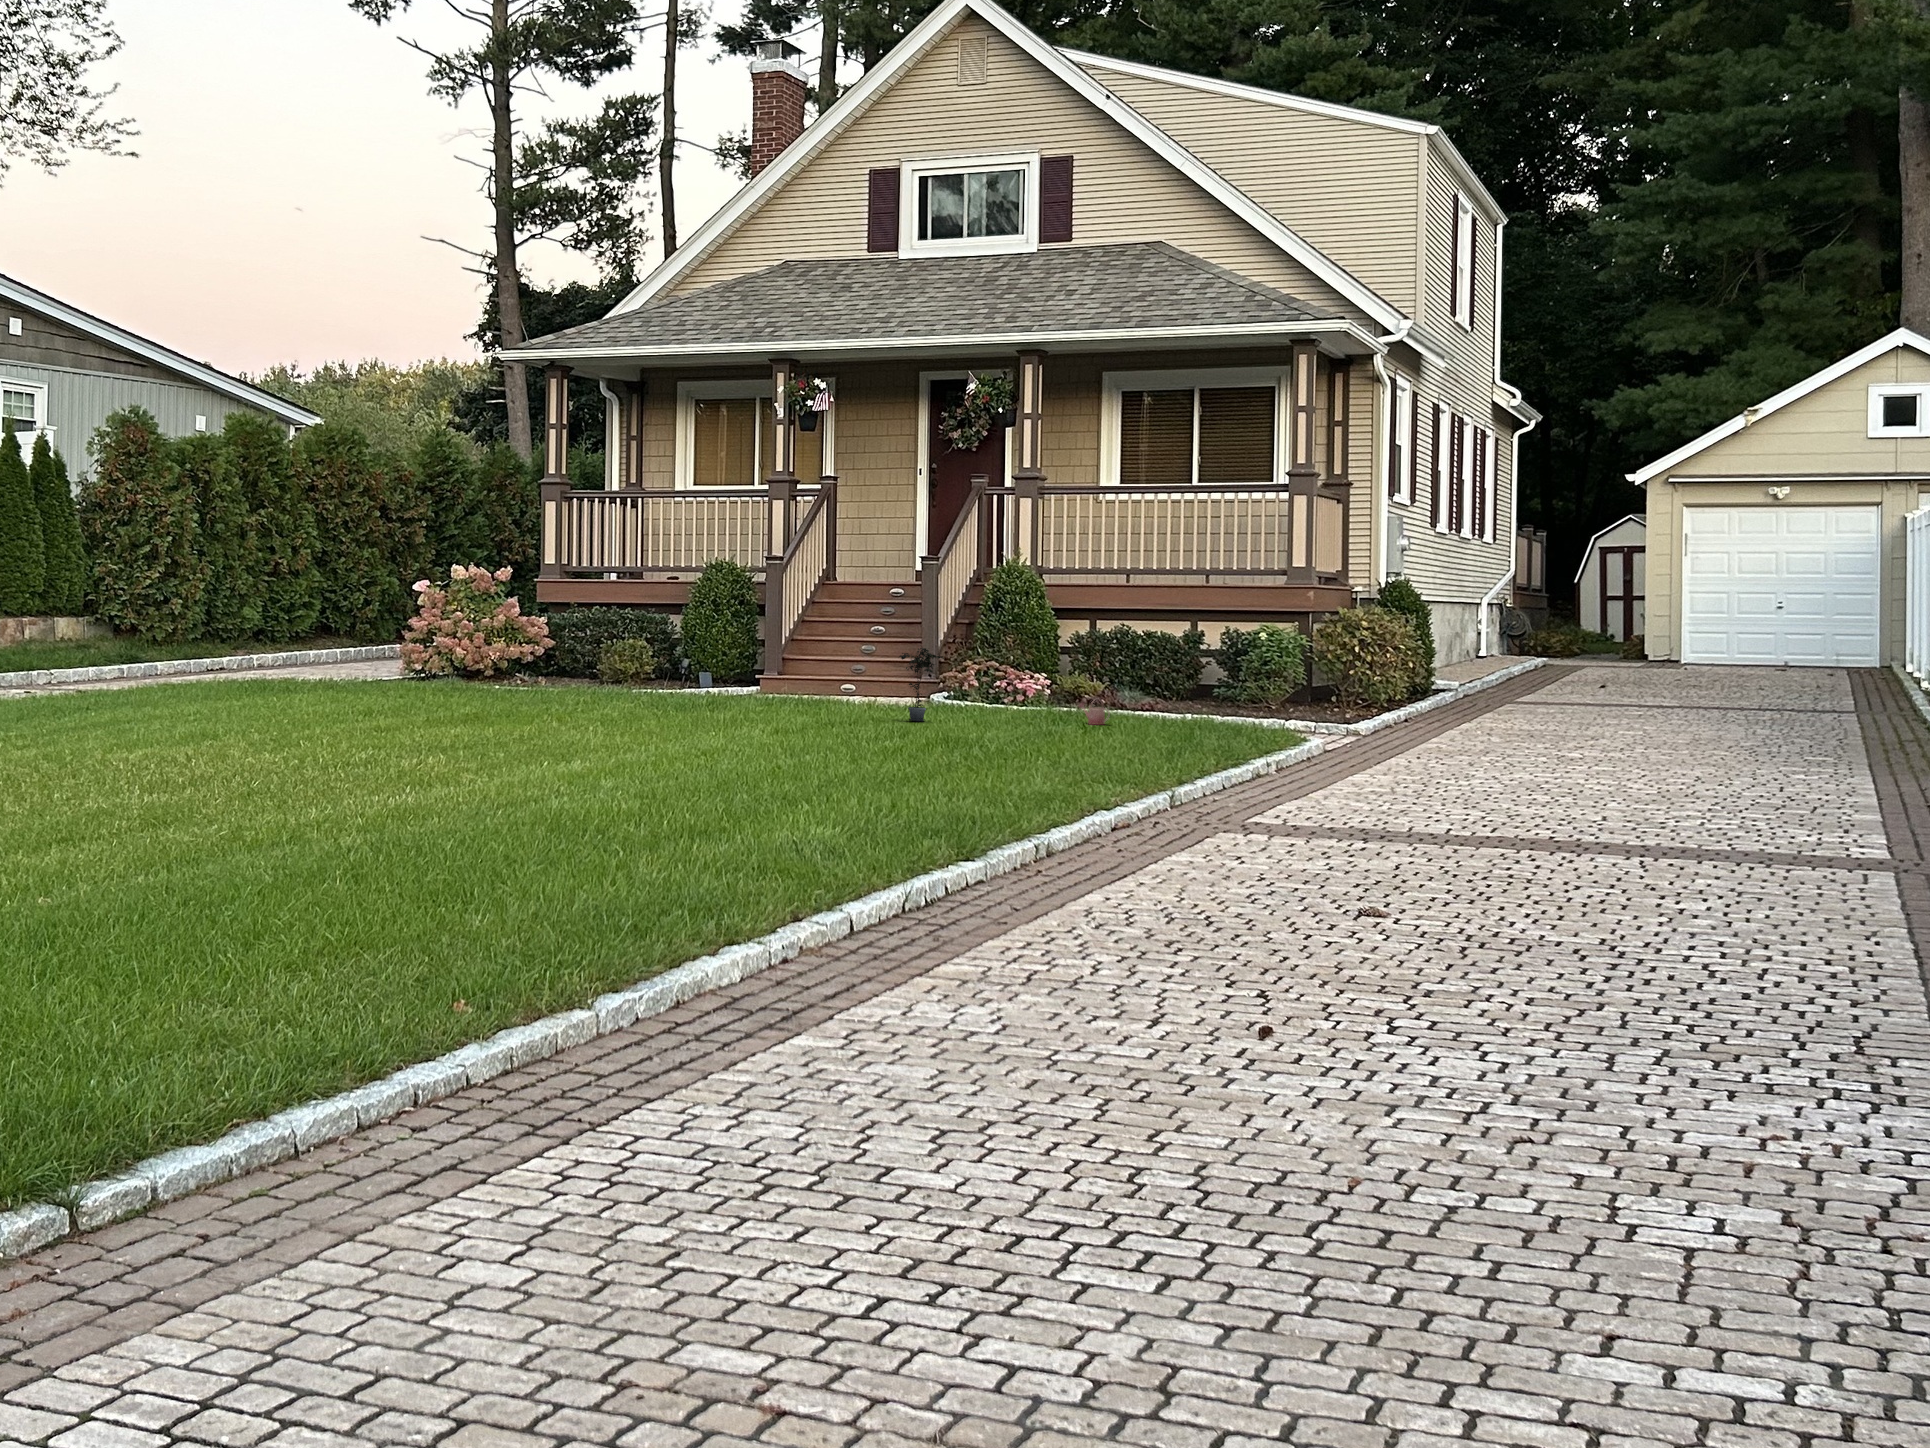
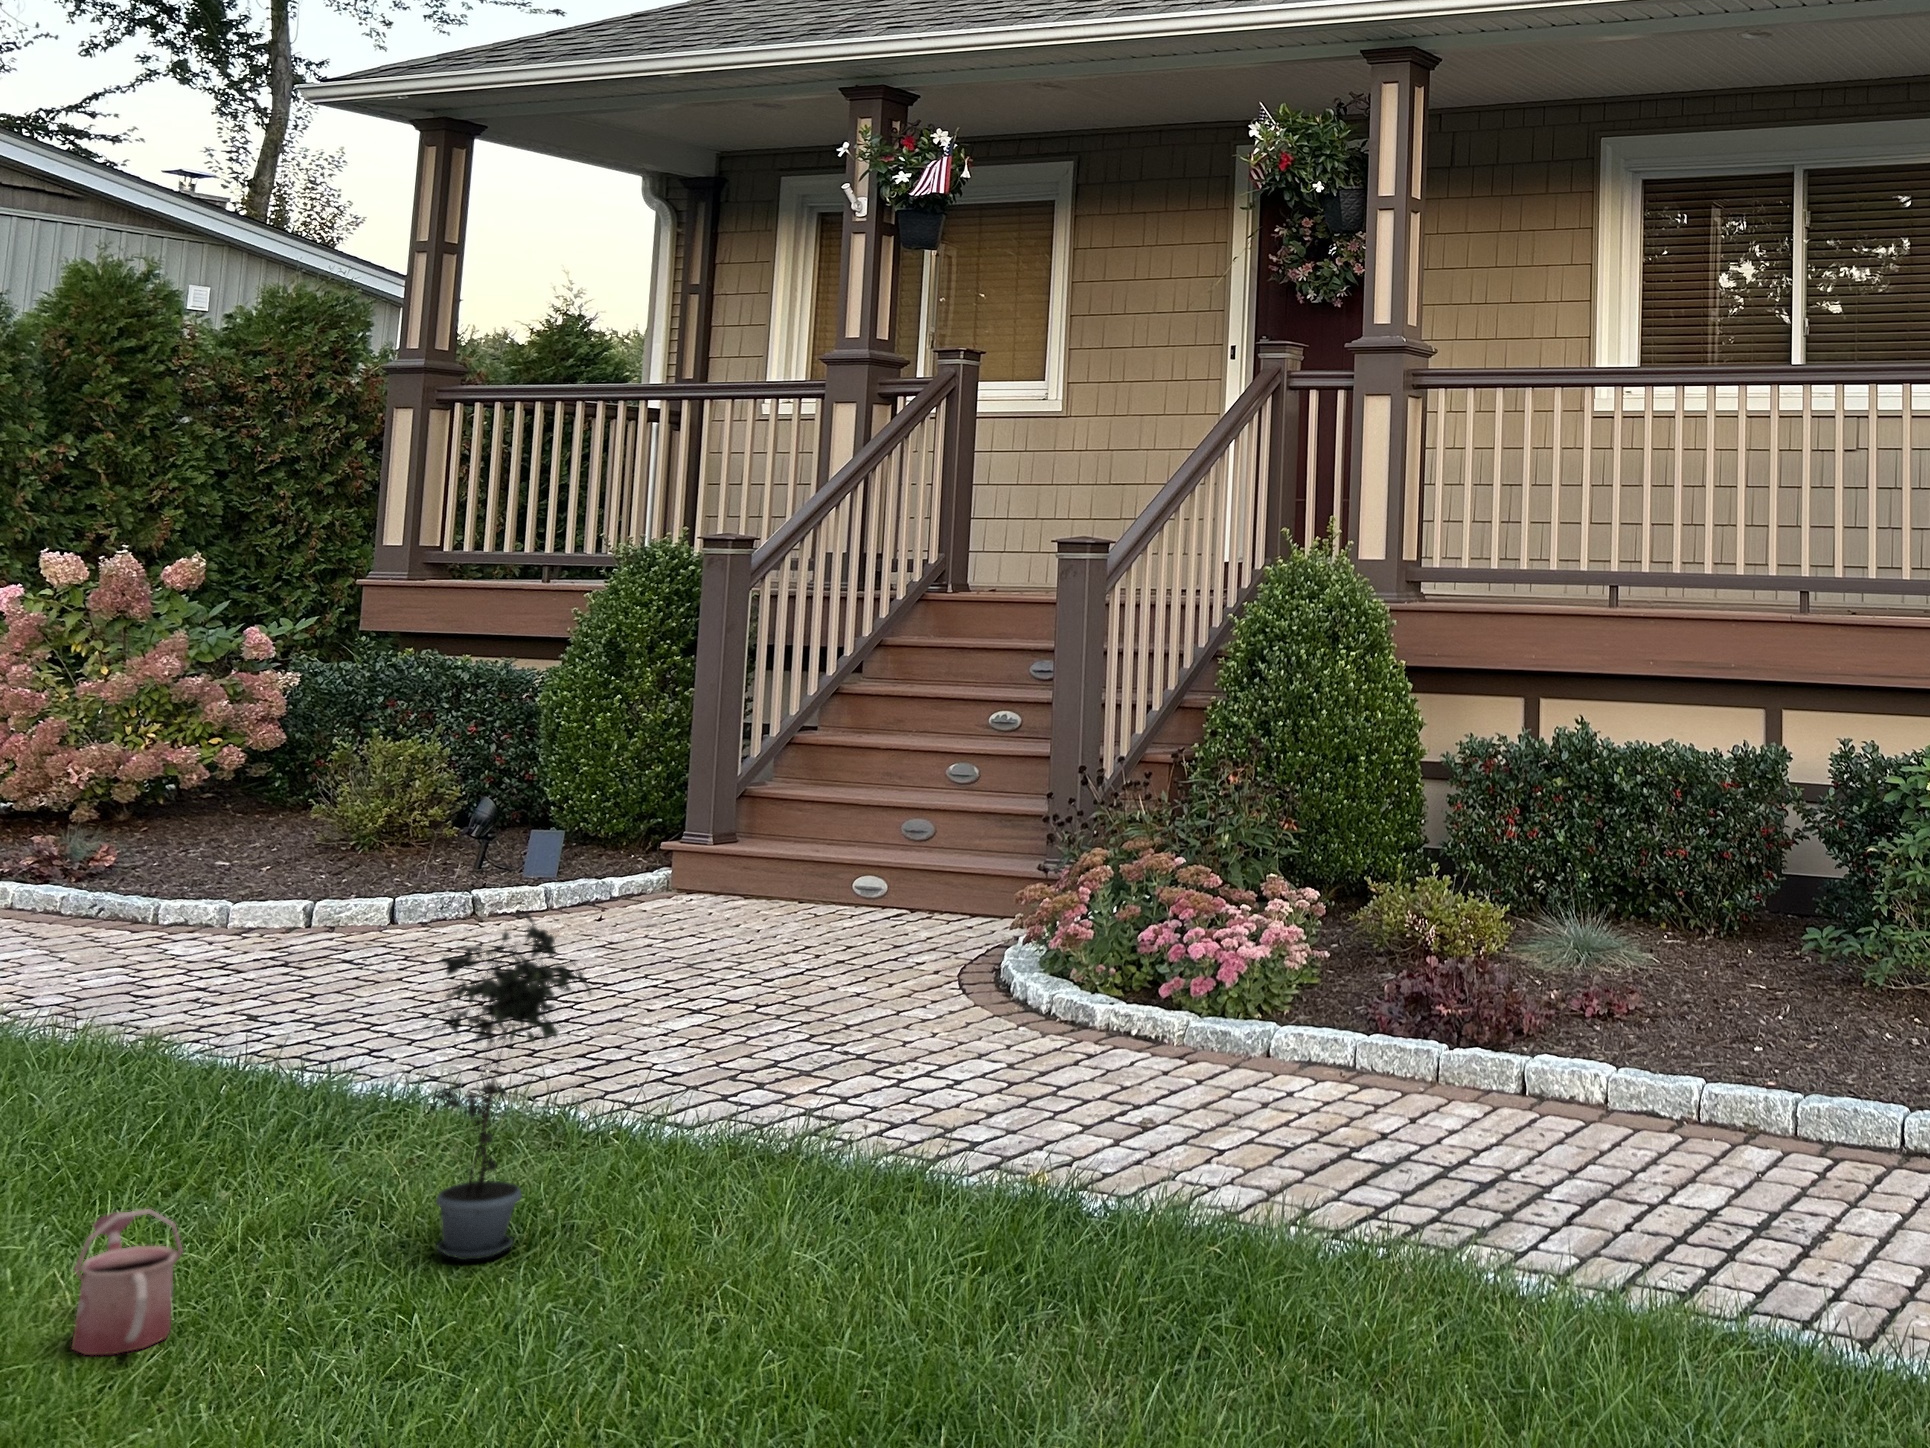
watering can: present [1079,703,1109,725] -> present [72,1209,183,1355]

